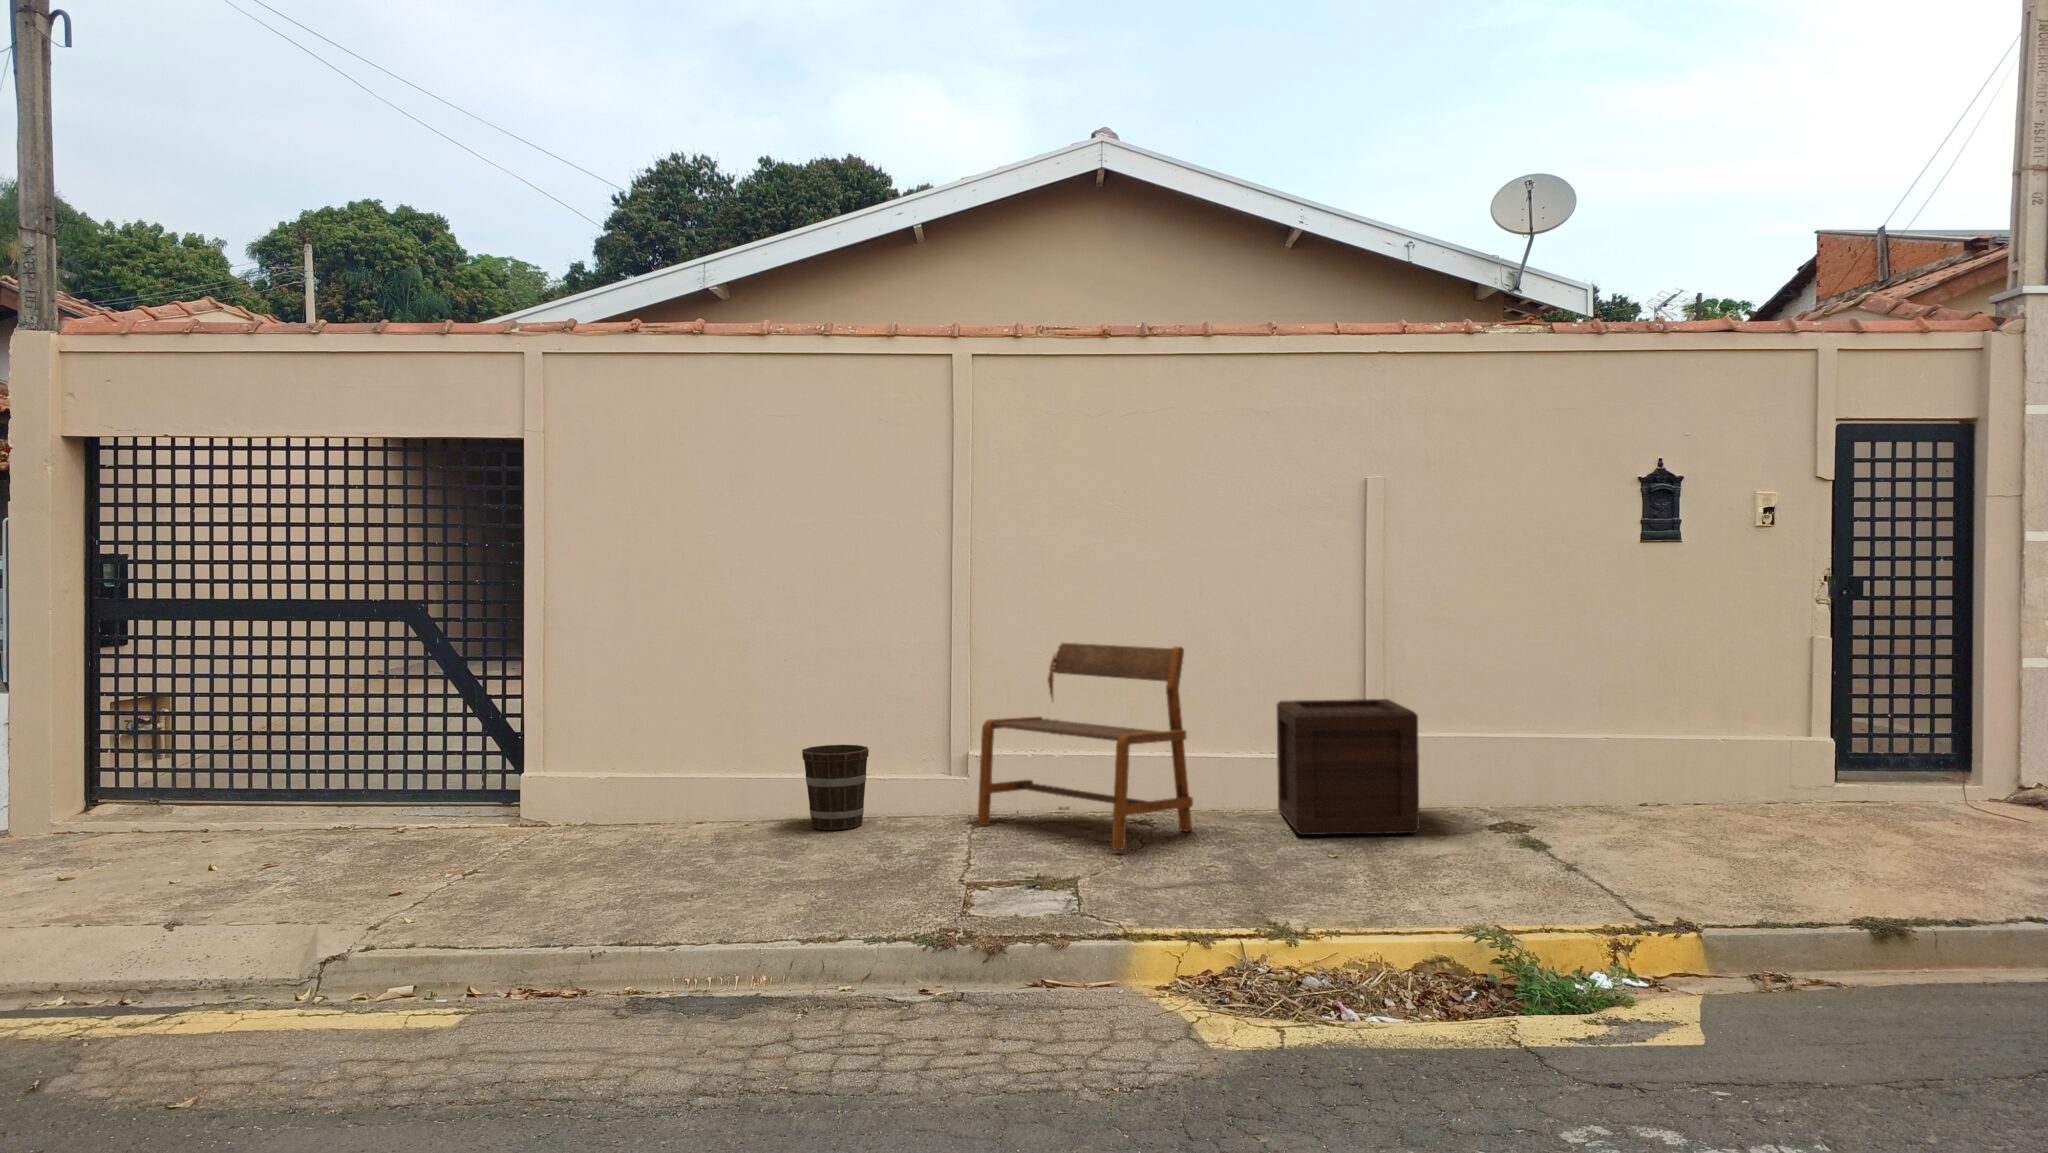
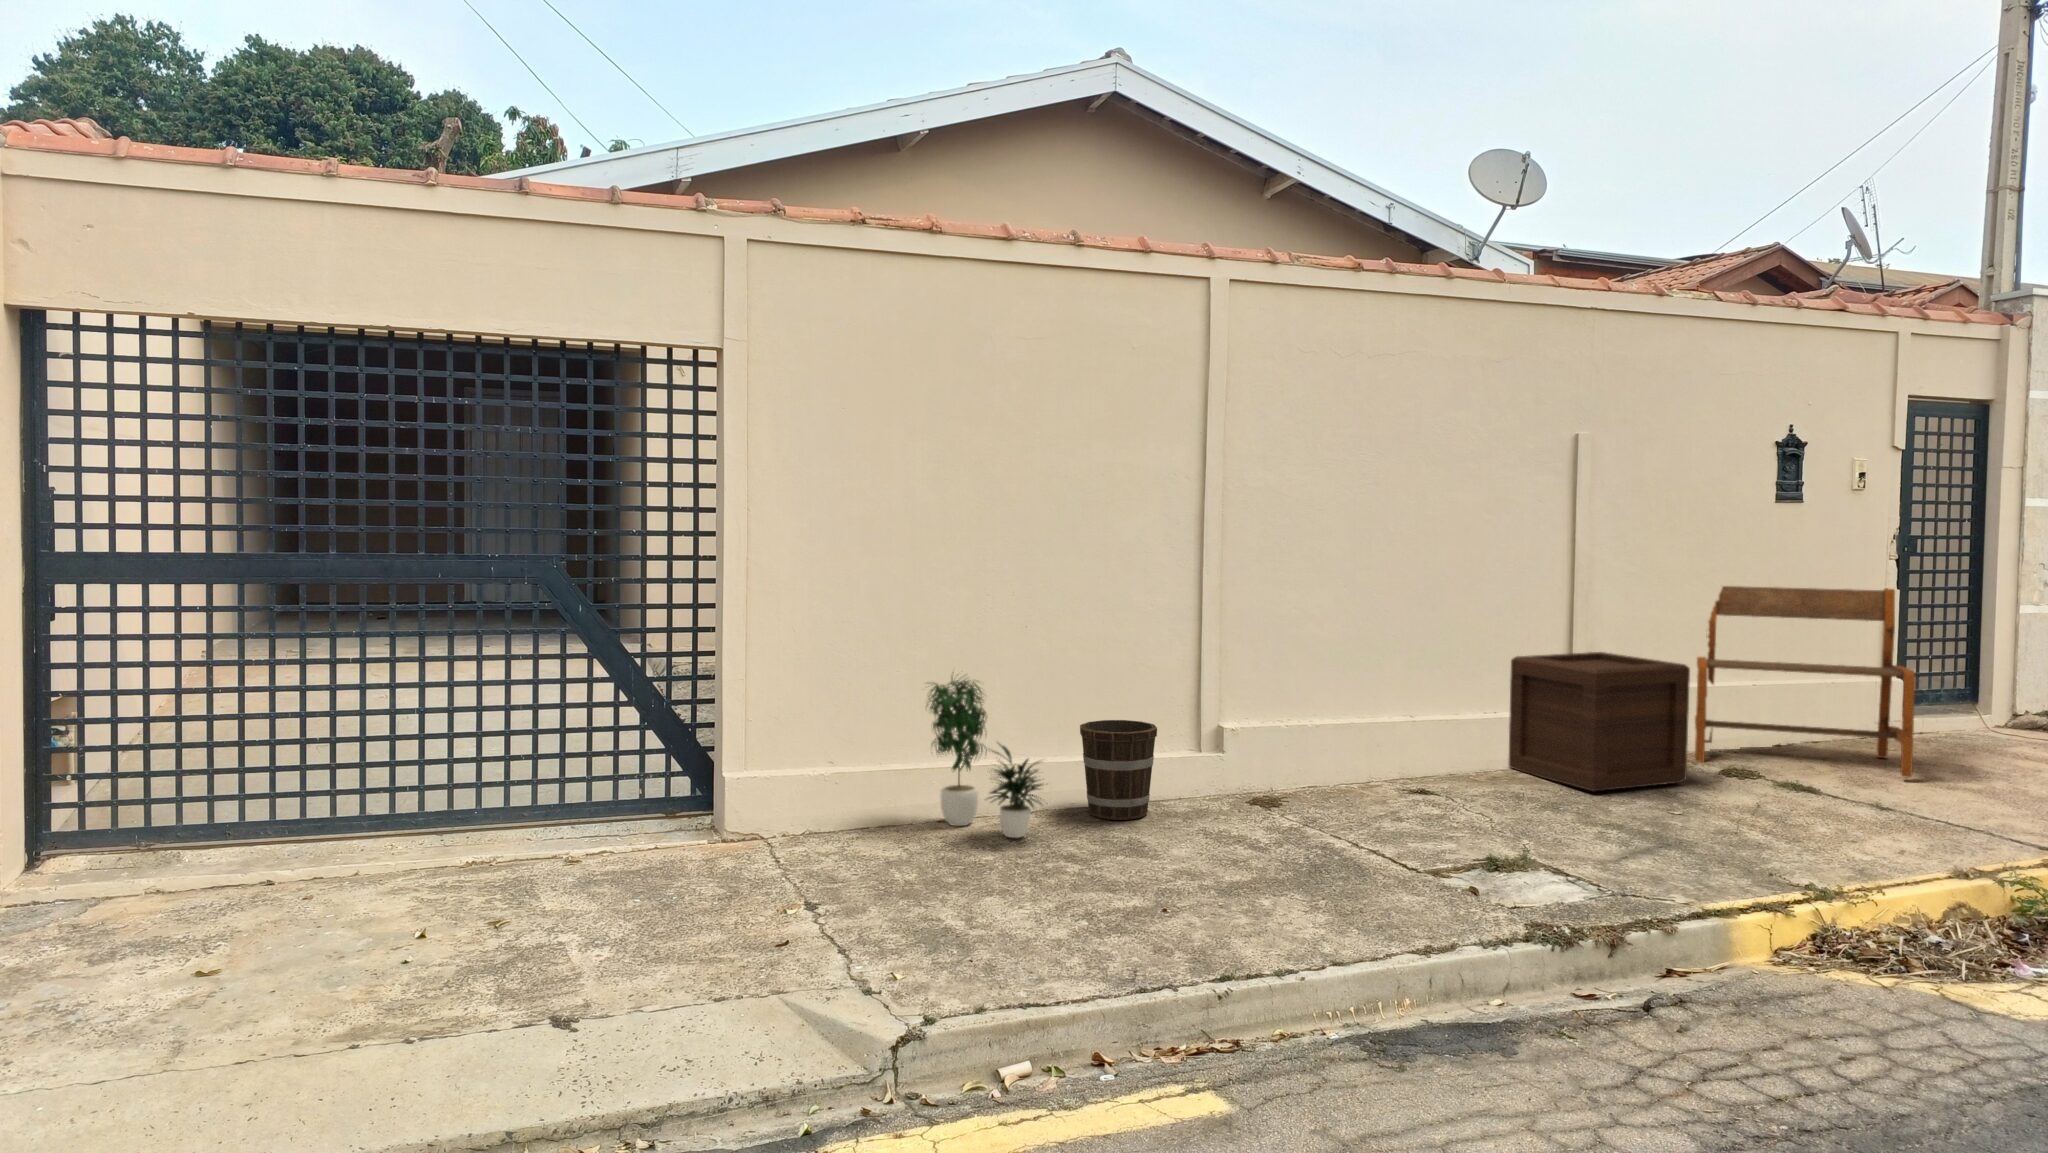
bench: present [978,642,1193,850] -> present [1695,586,1915,778]
potted plant: none [669,694,743,837] -> present [927,680,1043,838]

